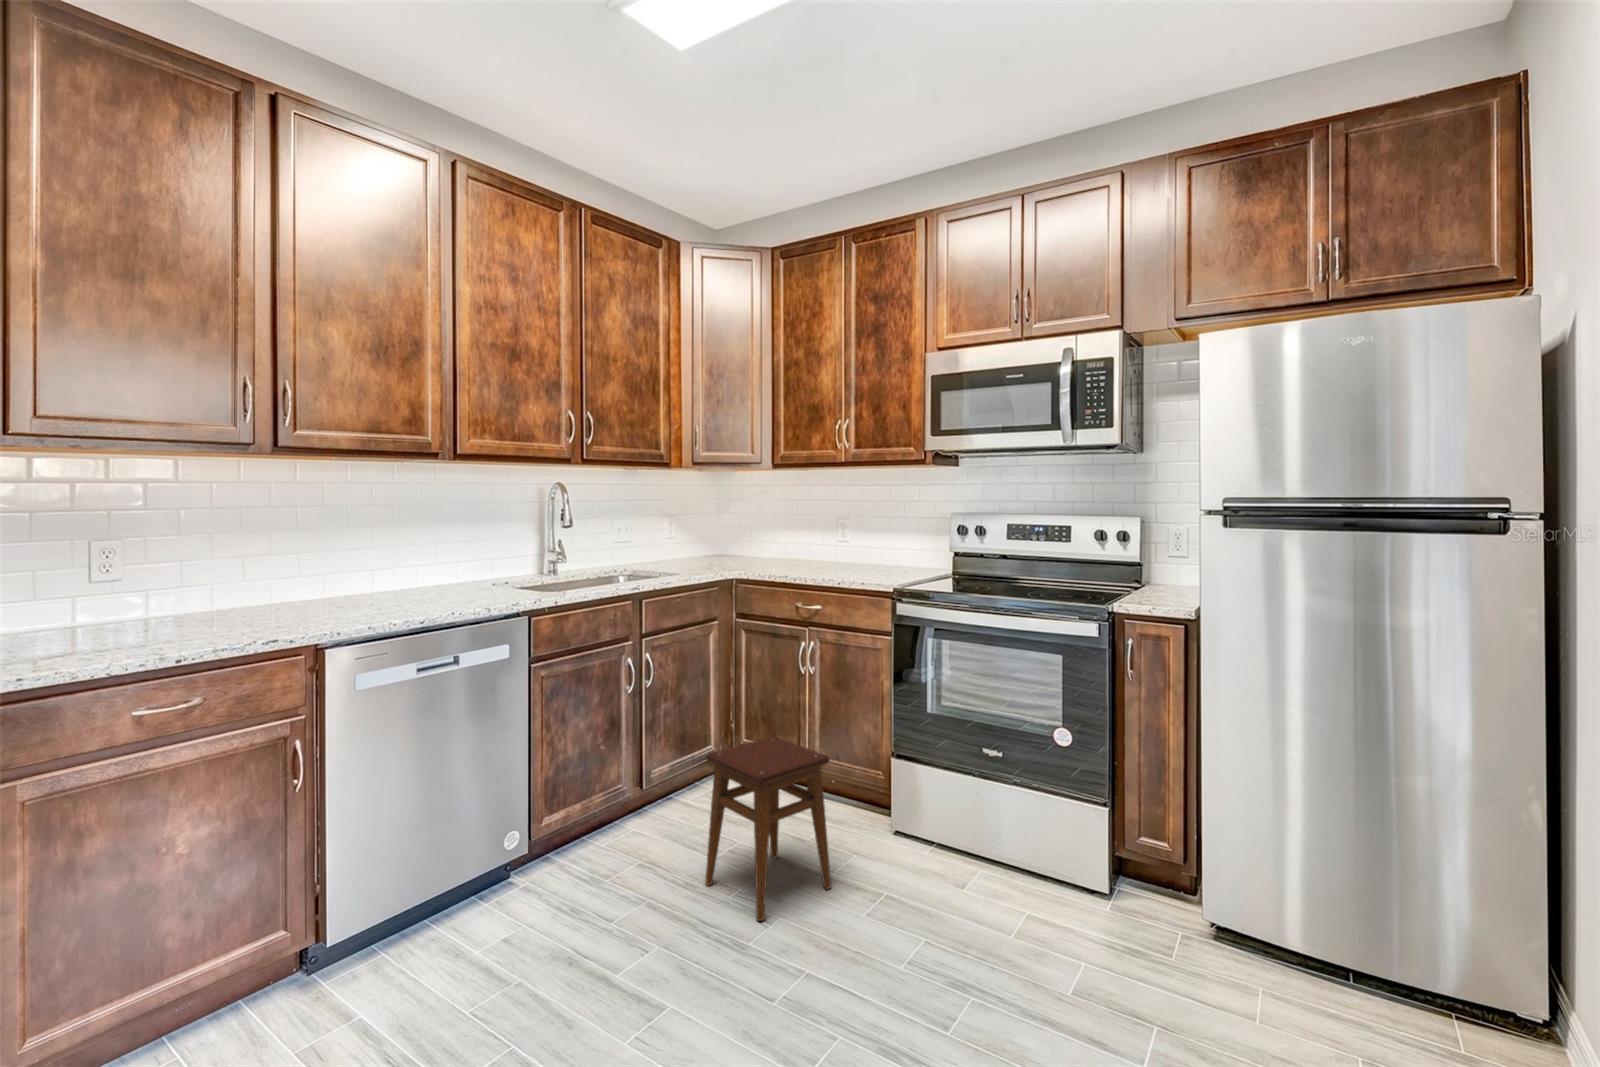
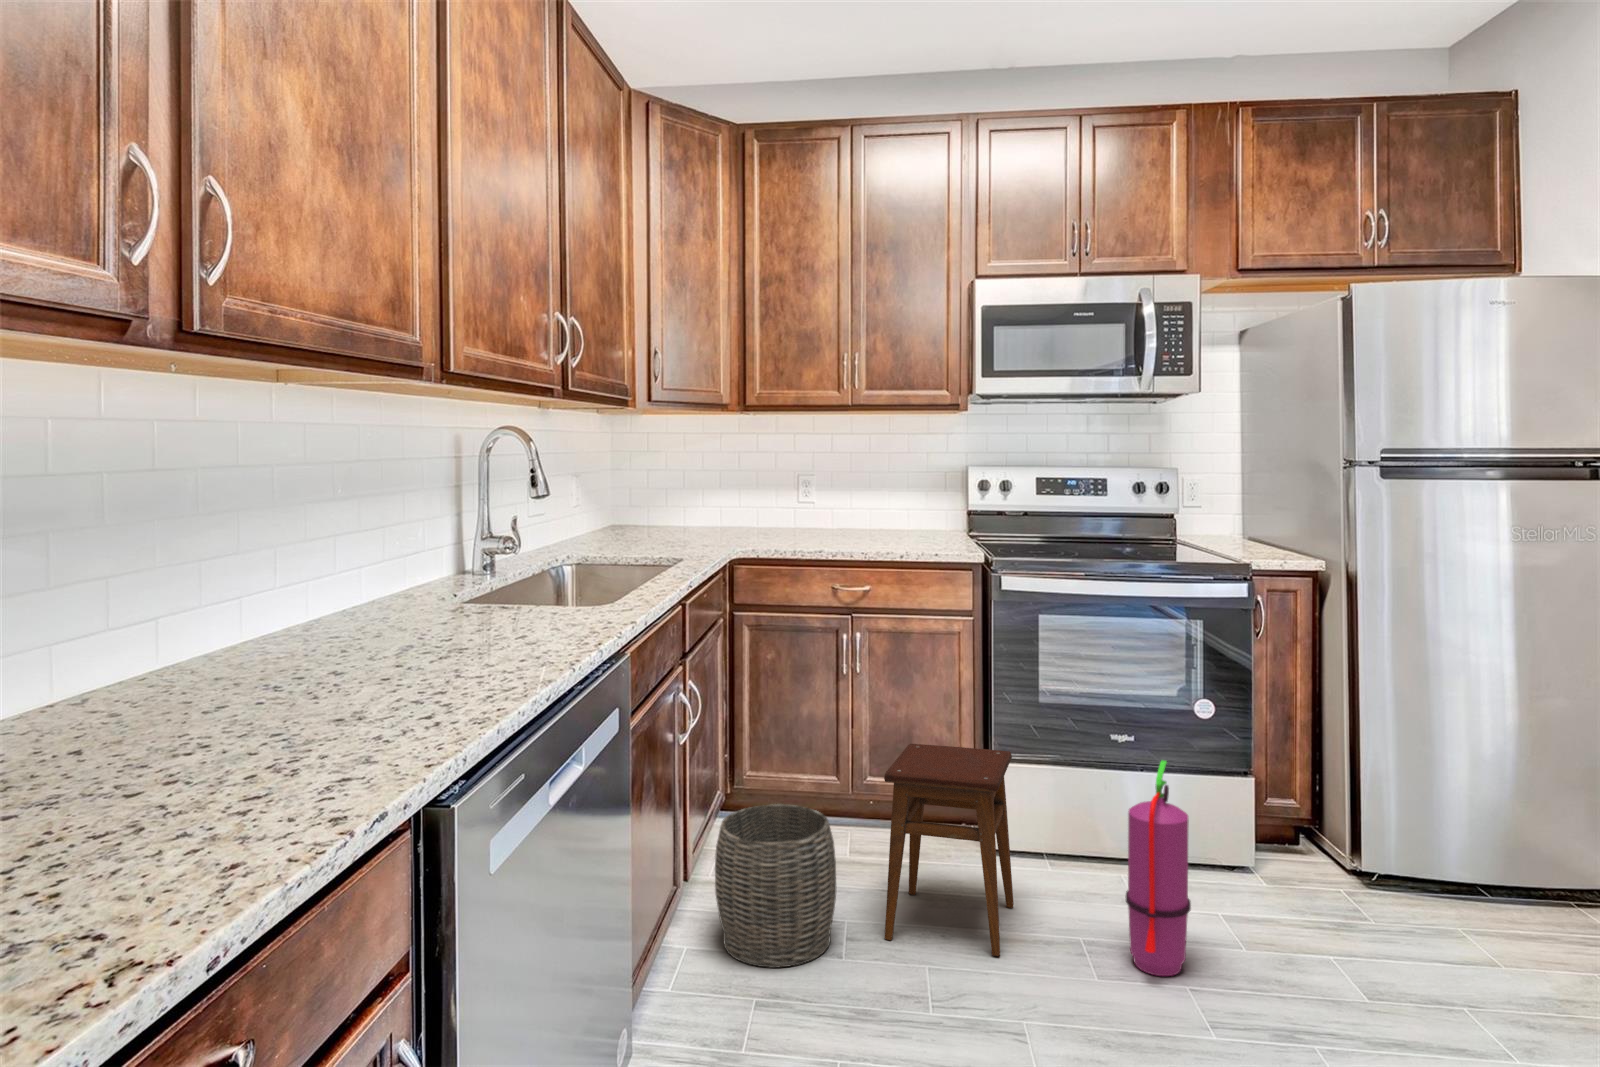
woven basket: none [594,762,686,883] -> present [715,804,836,967]
fire extinguisher: none [835,787,898,984] -> present [1126,761,1191,976]

